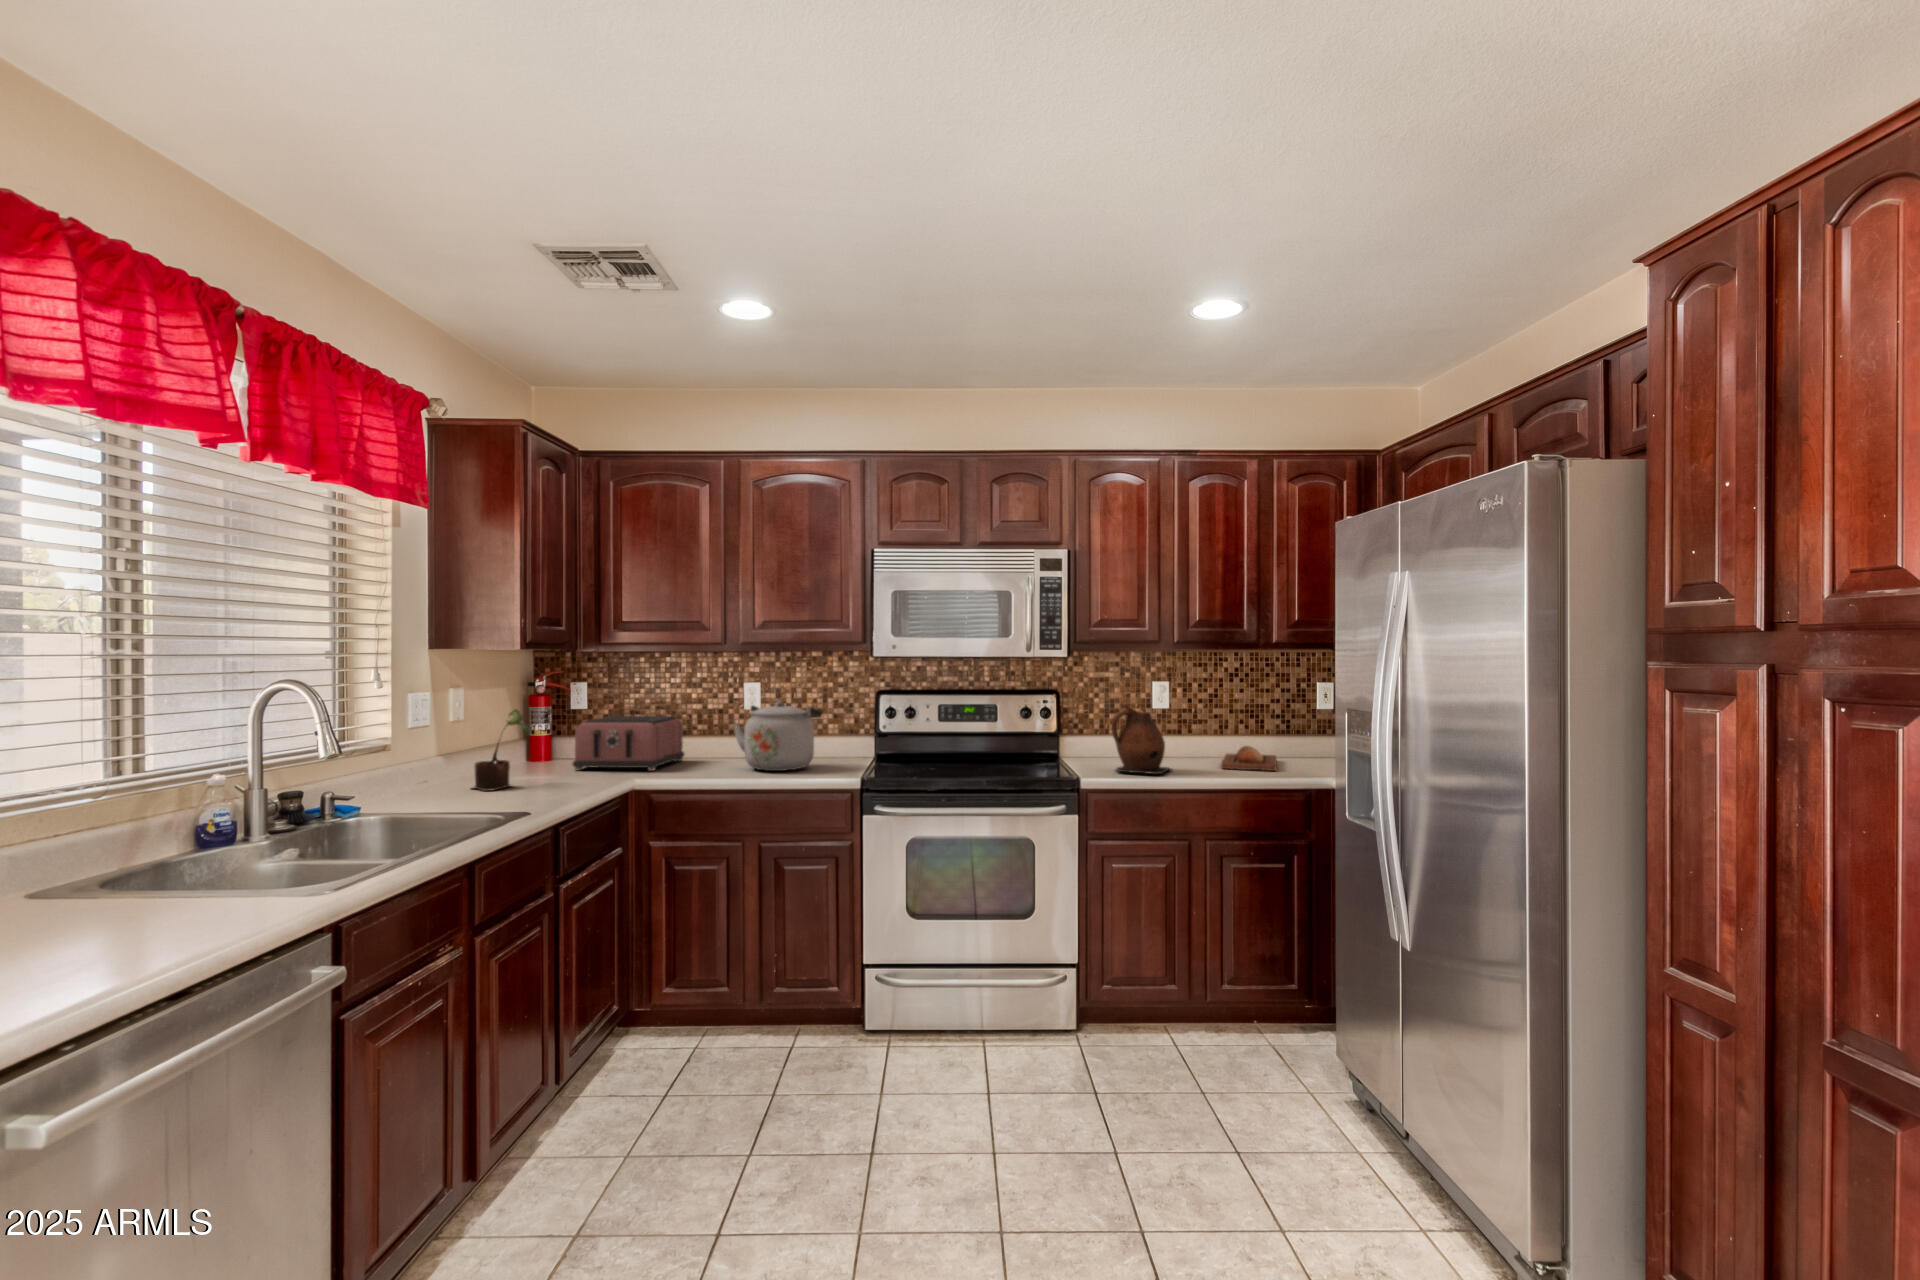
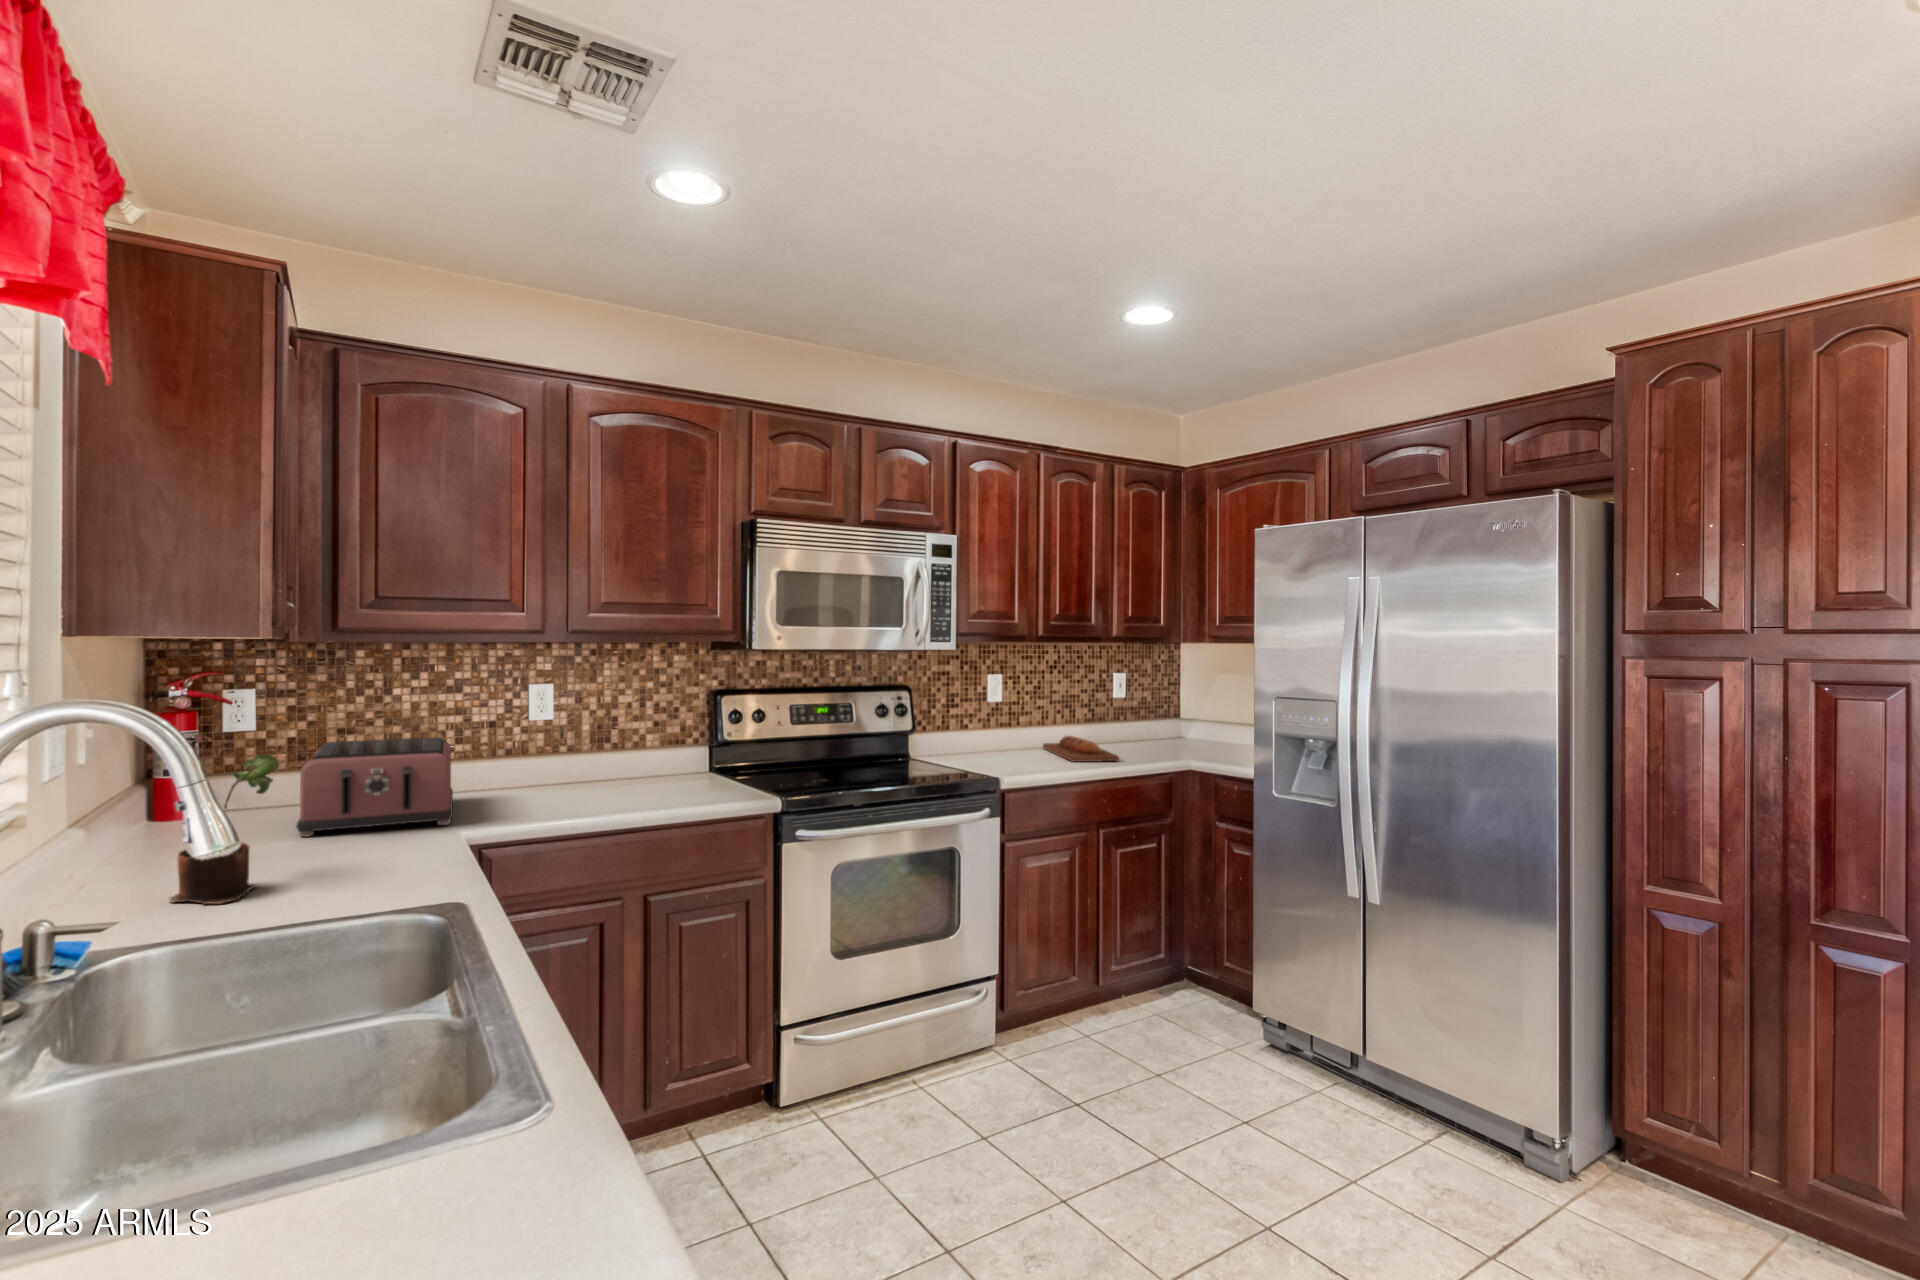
kettle: present [734,701,822,771] -> none [556,713,677,808]
ceramic pitcher: present [1111,704,1171,774] -> none [989,702,1050,776]

